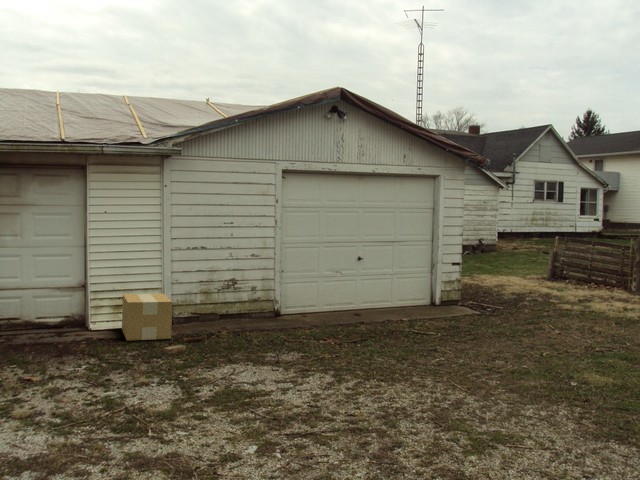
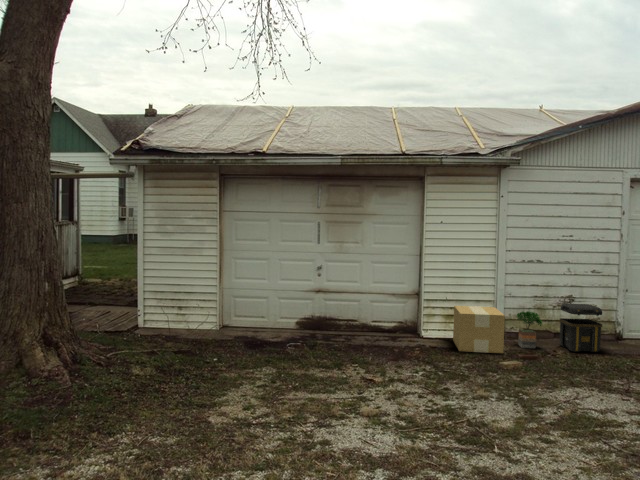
toolbox: none [225,287,261,331] -> present [560,304,602,352]
potted tree: none [184,295,209,332] -> present [517,311,542,348]

